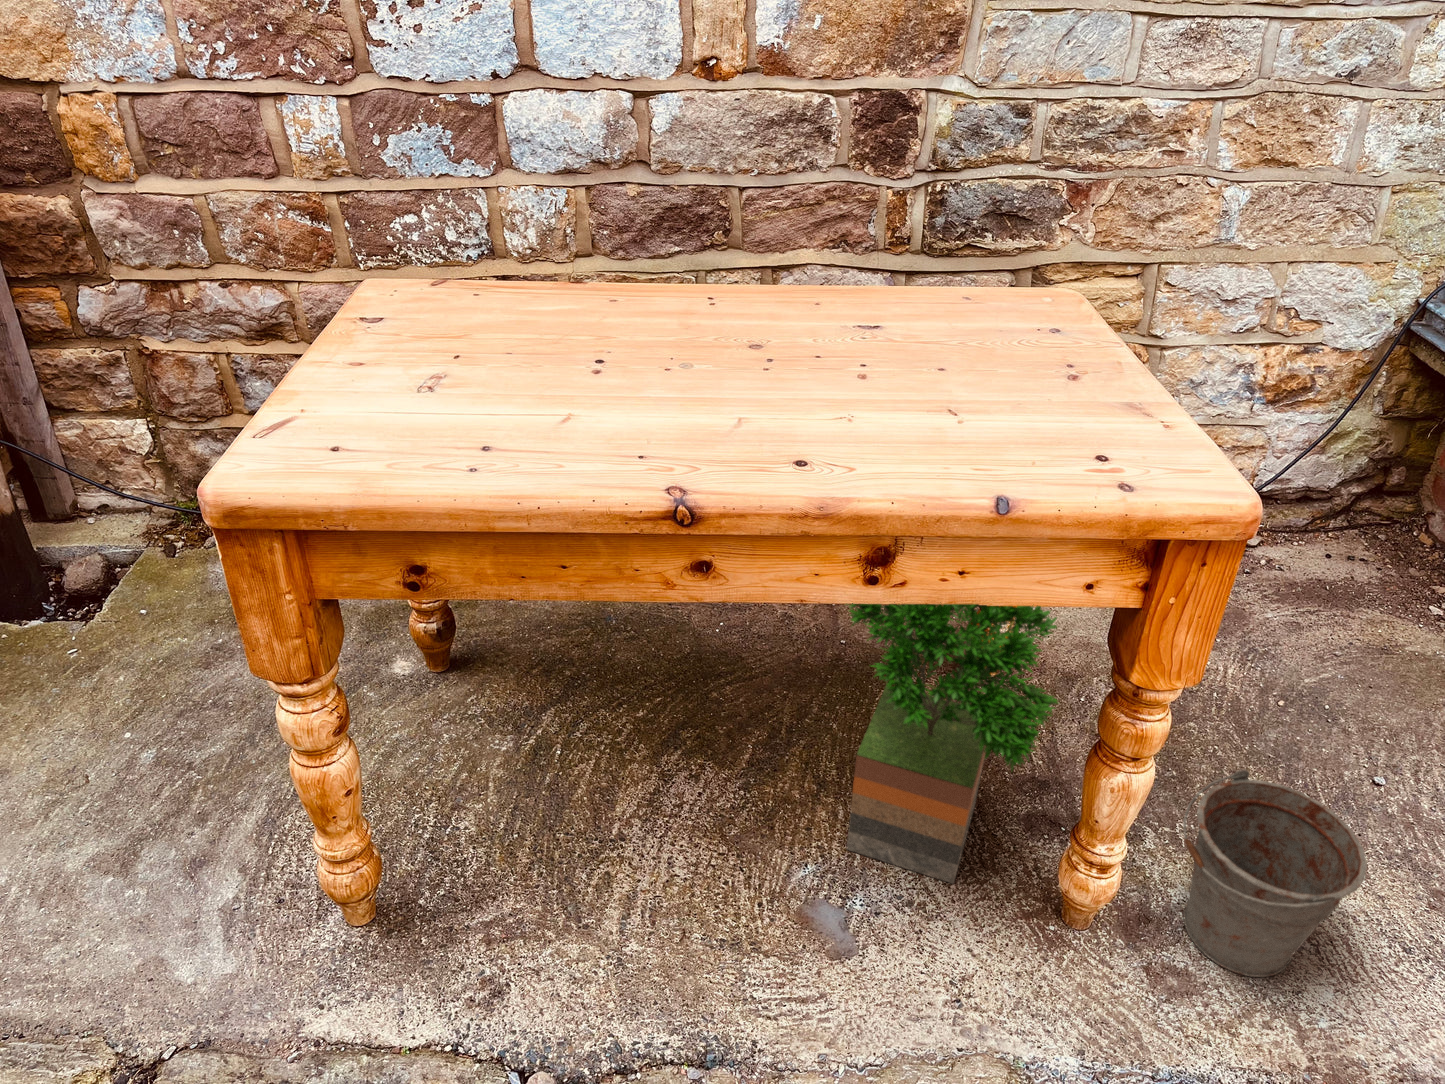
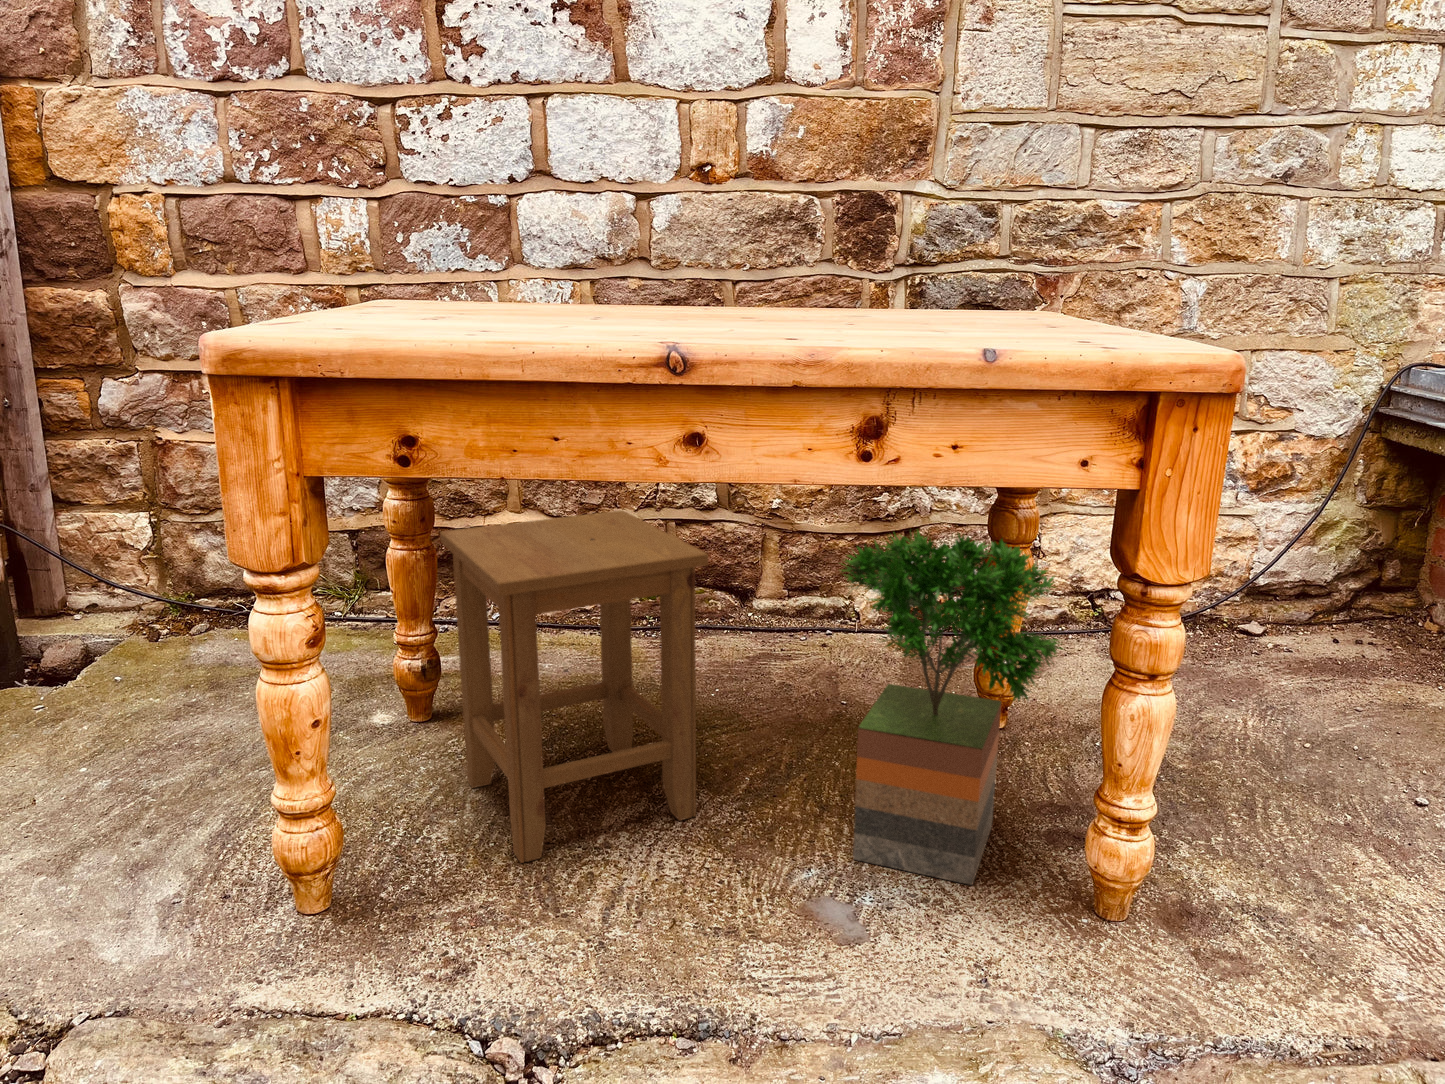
stool: none [446,494,715,855] -> present [440,511,708,863]
bucket: present [1183,769,1367,977] -> none [1210,732,1411,958]

